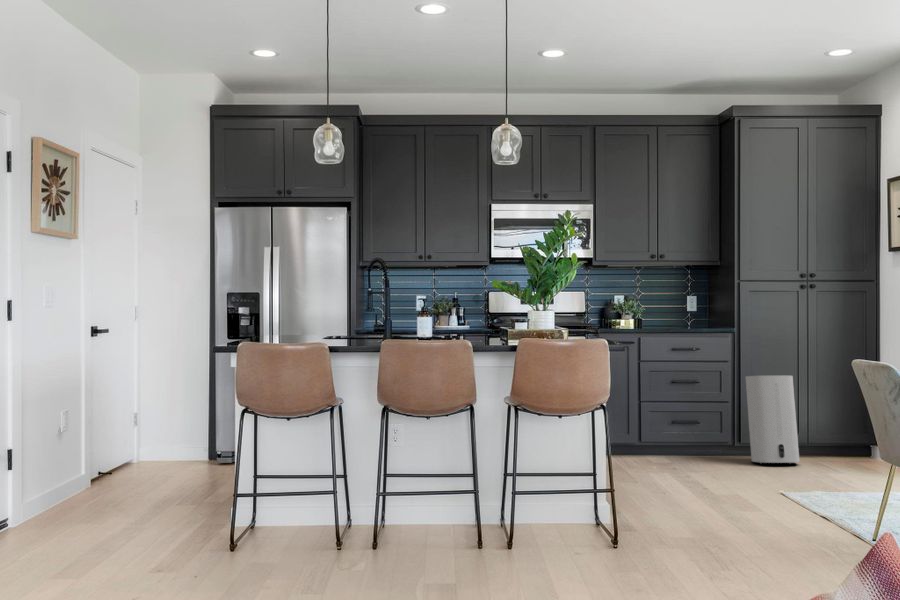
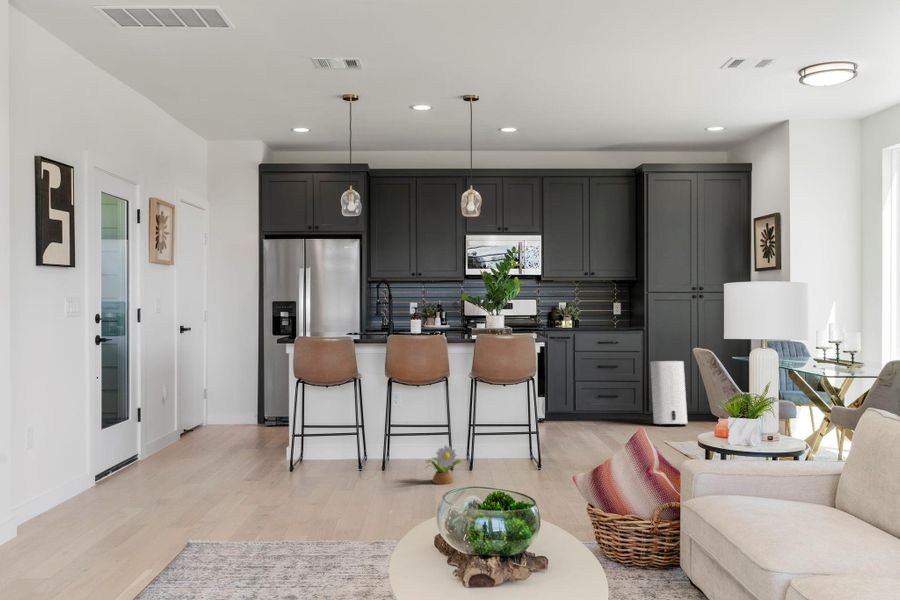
decorative plant: none [440,518,501,580] -> present [426,445,461,484]

